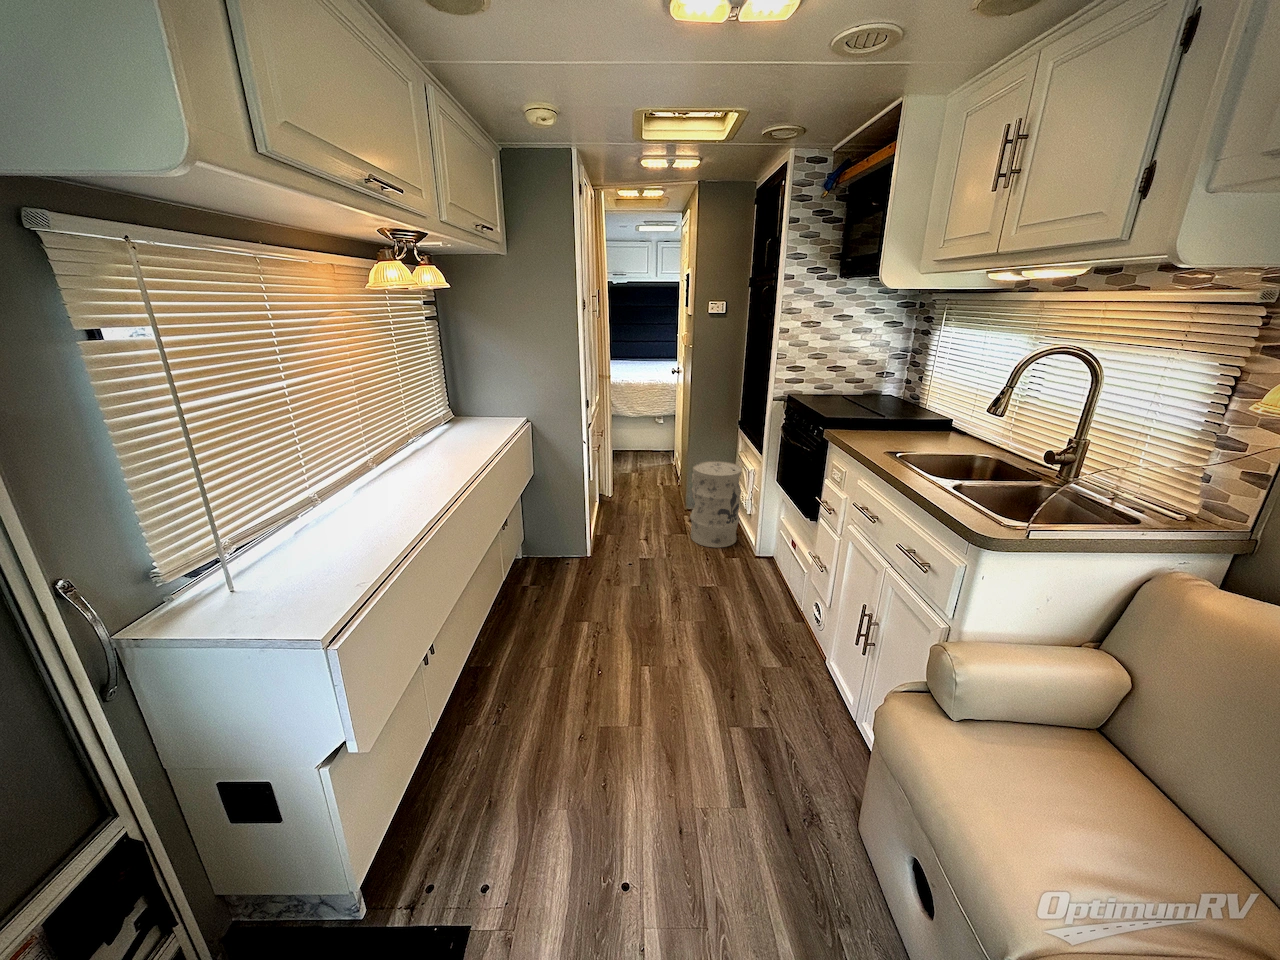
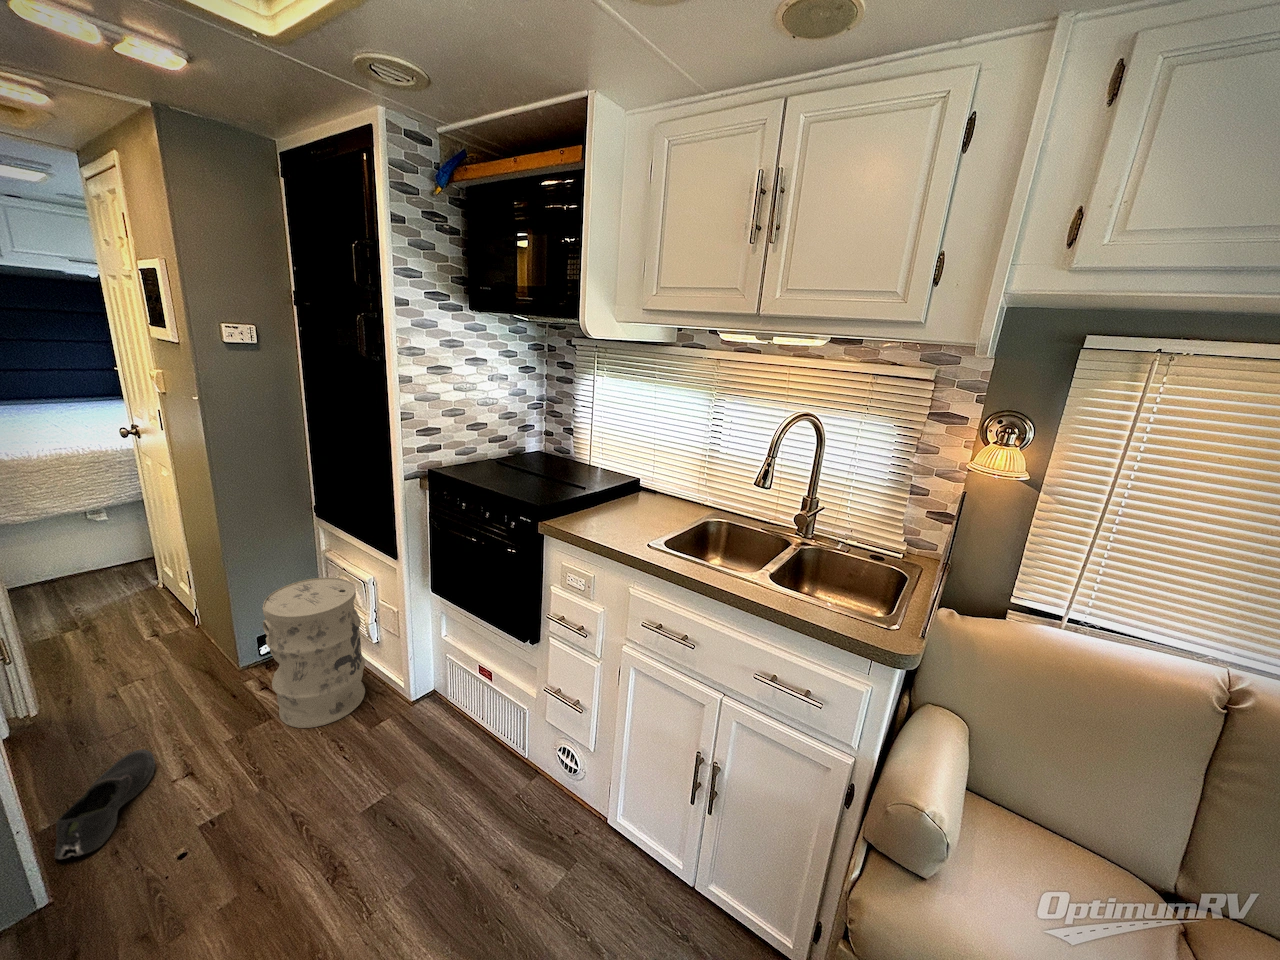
shoe: none [597,520,638,547] -> present [55,749,155,859]

